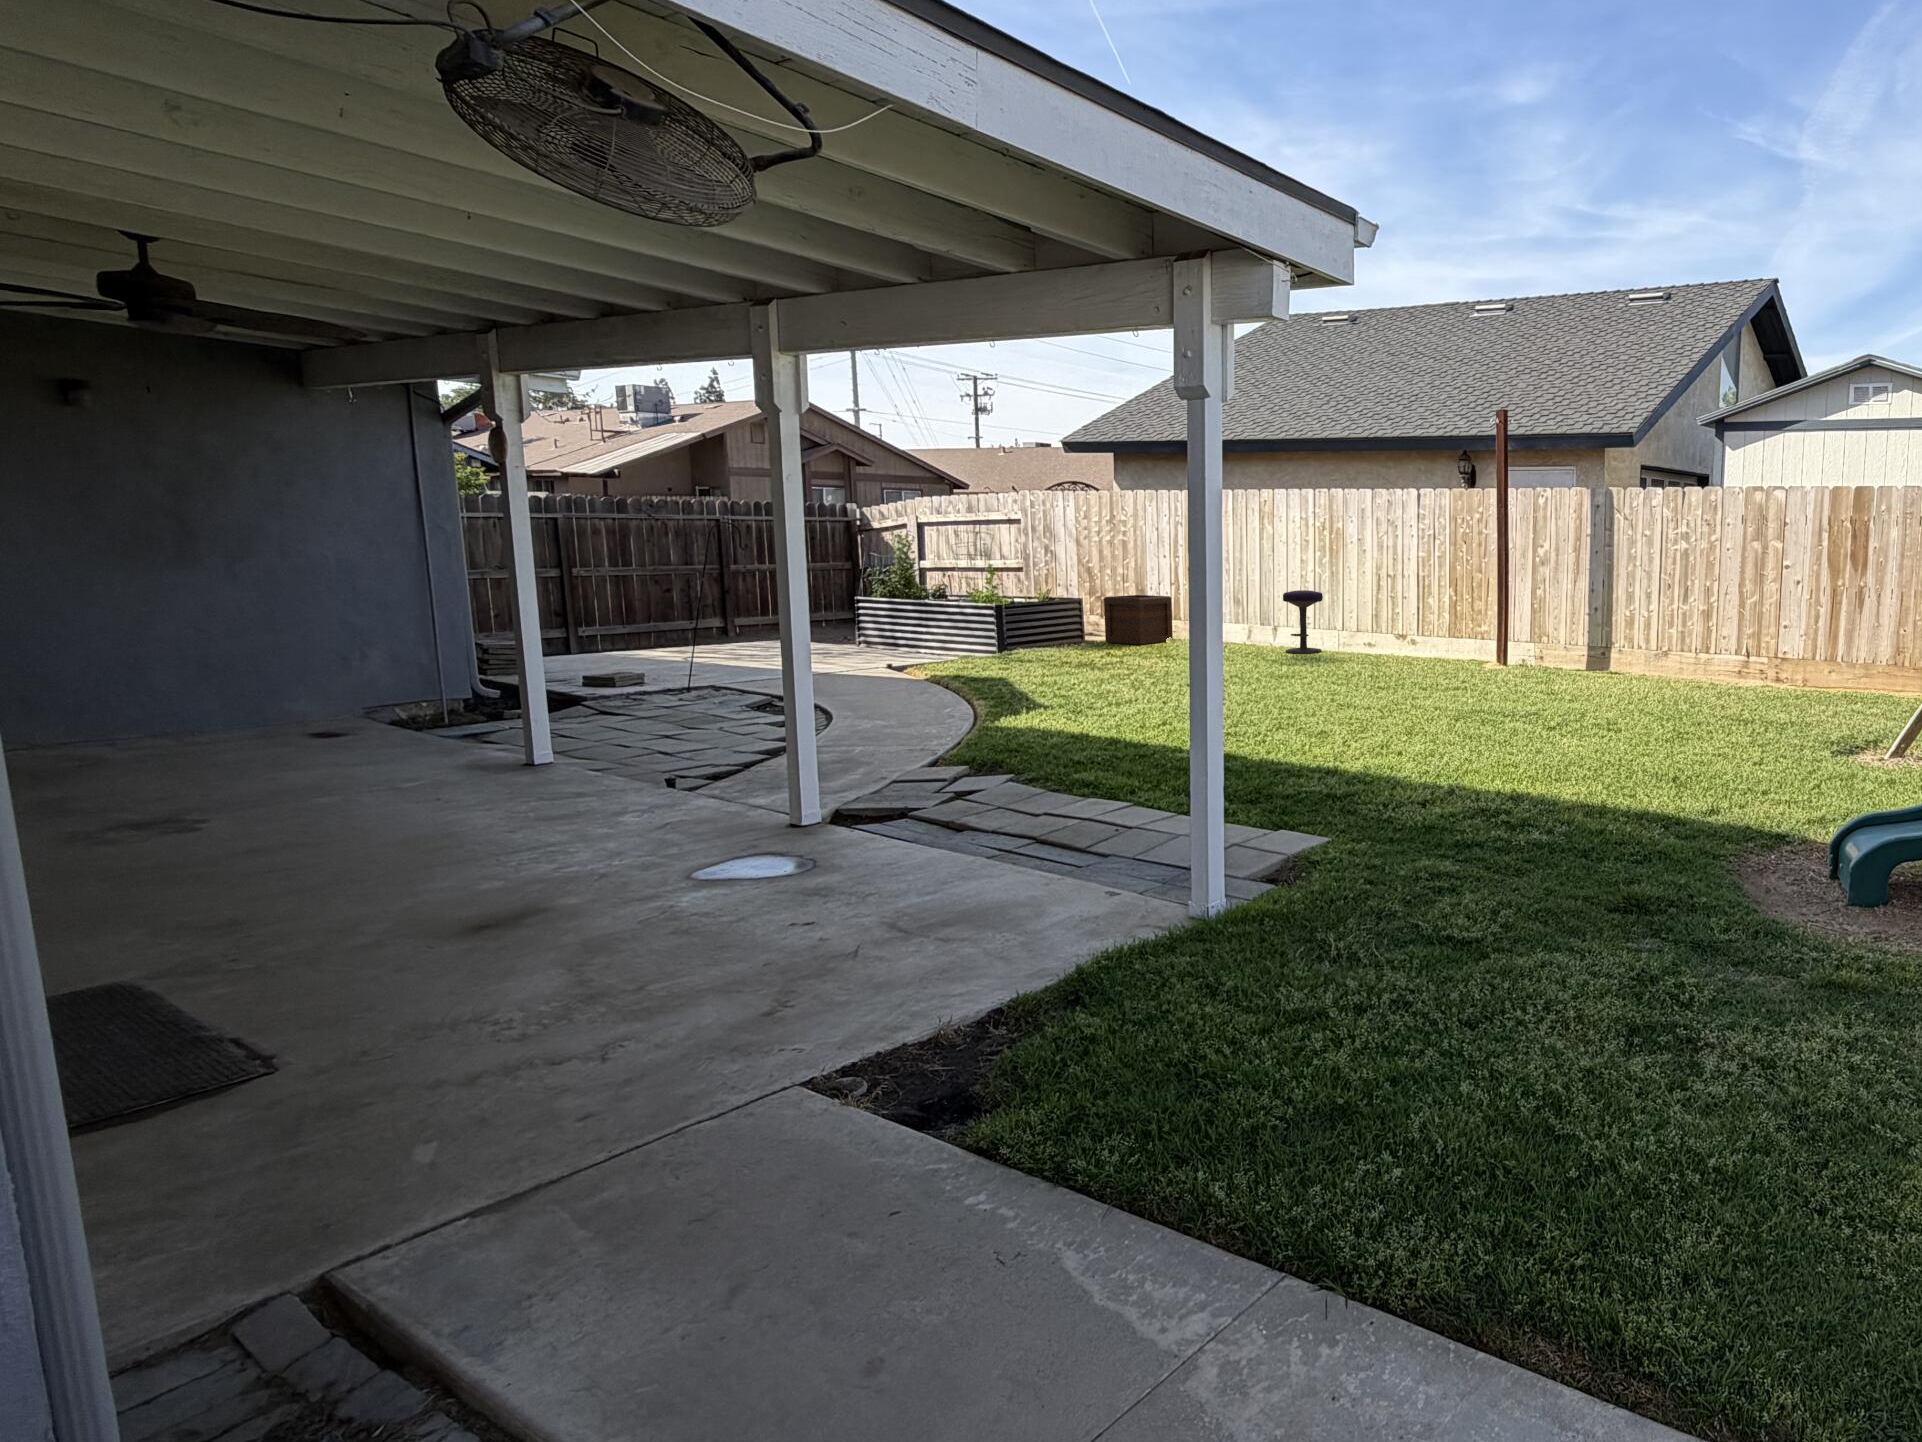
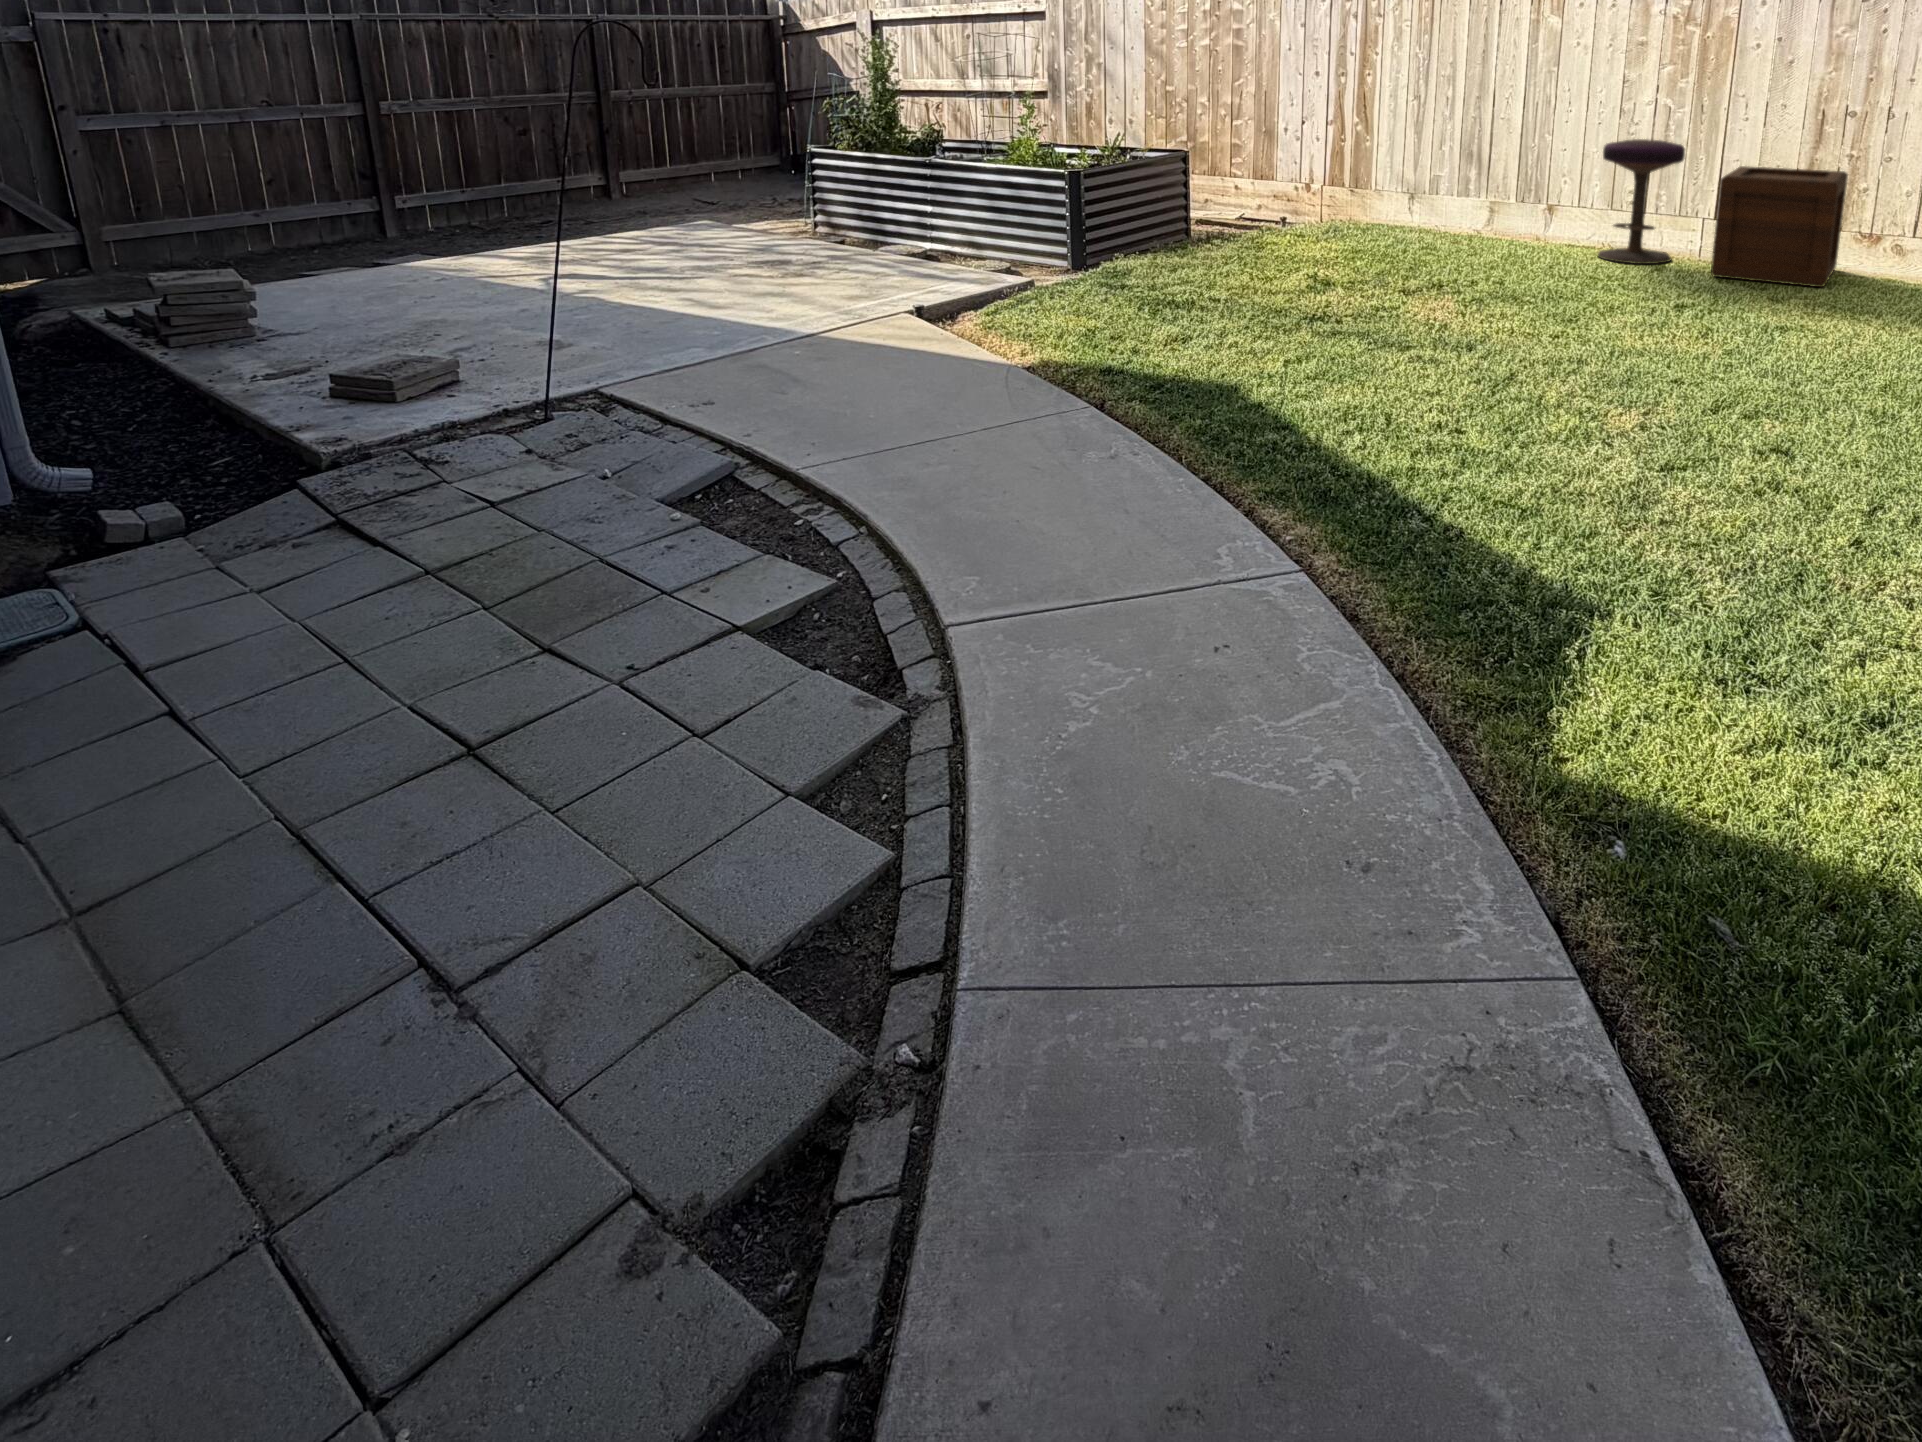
wooden crate: present [1104,595,1173,645] -> present [1711,166,1848,287]

